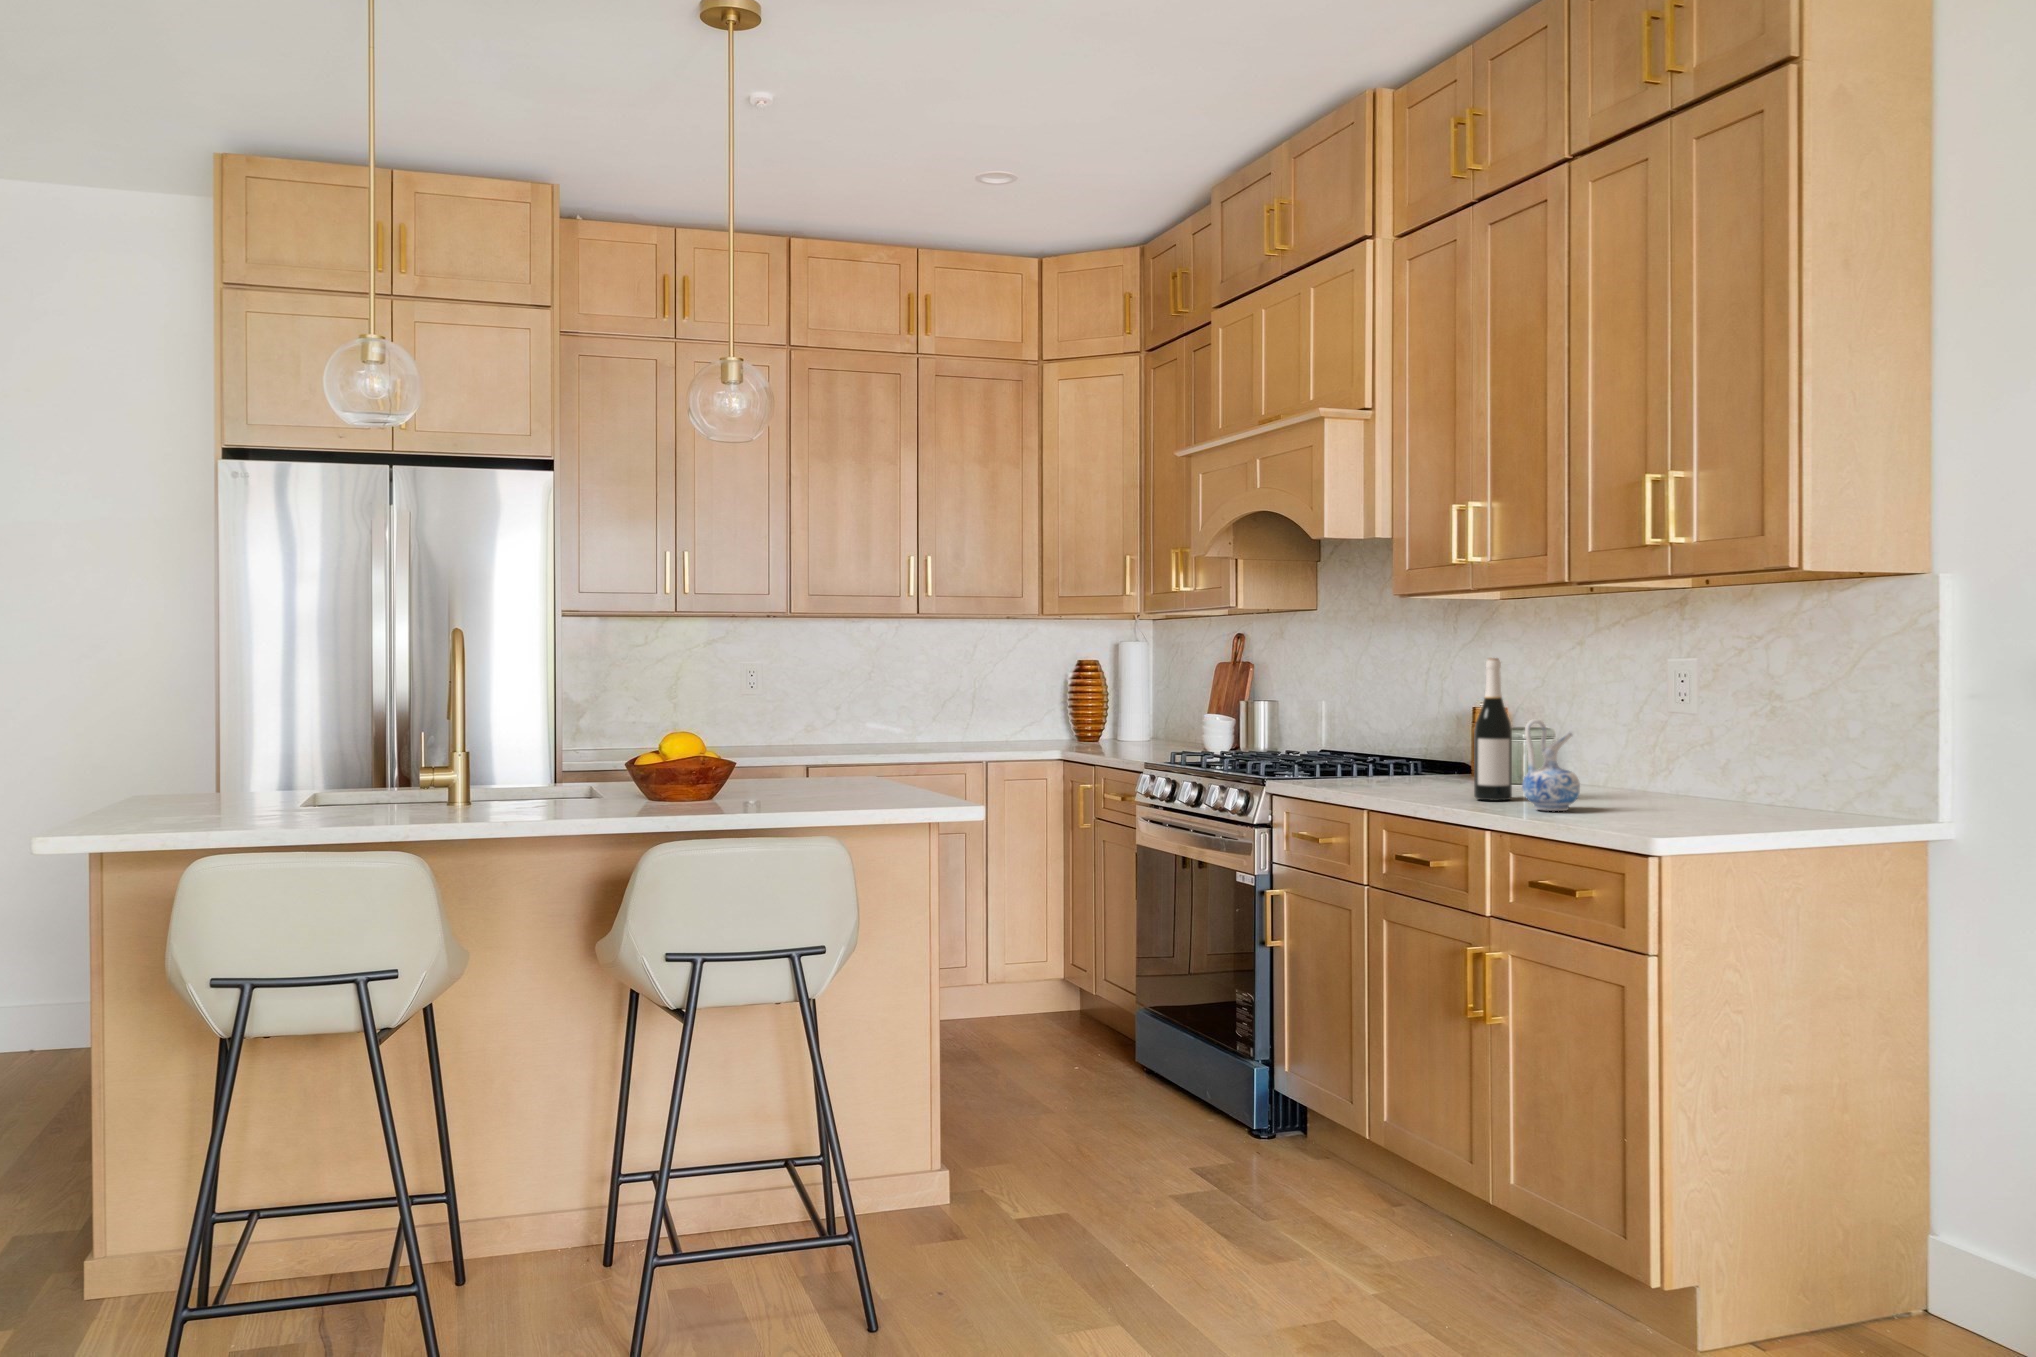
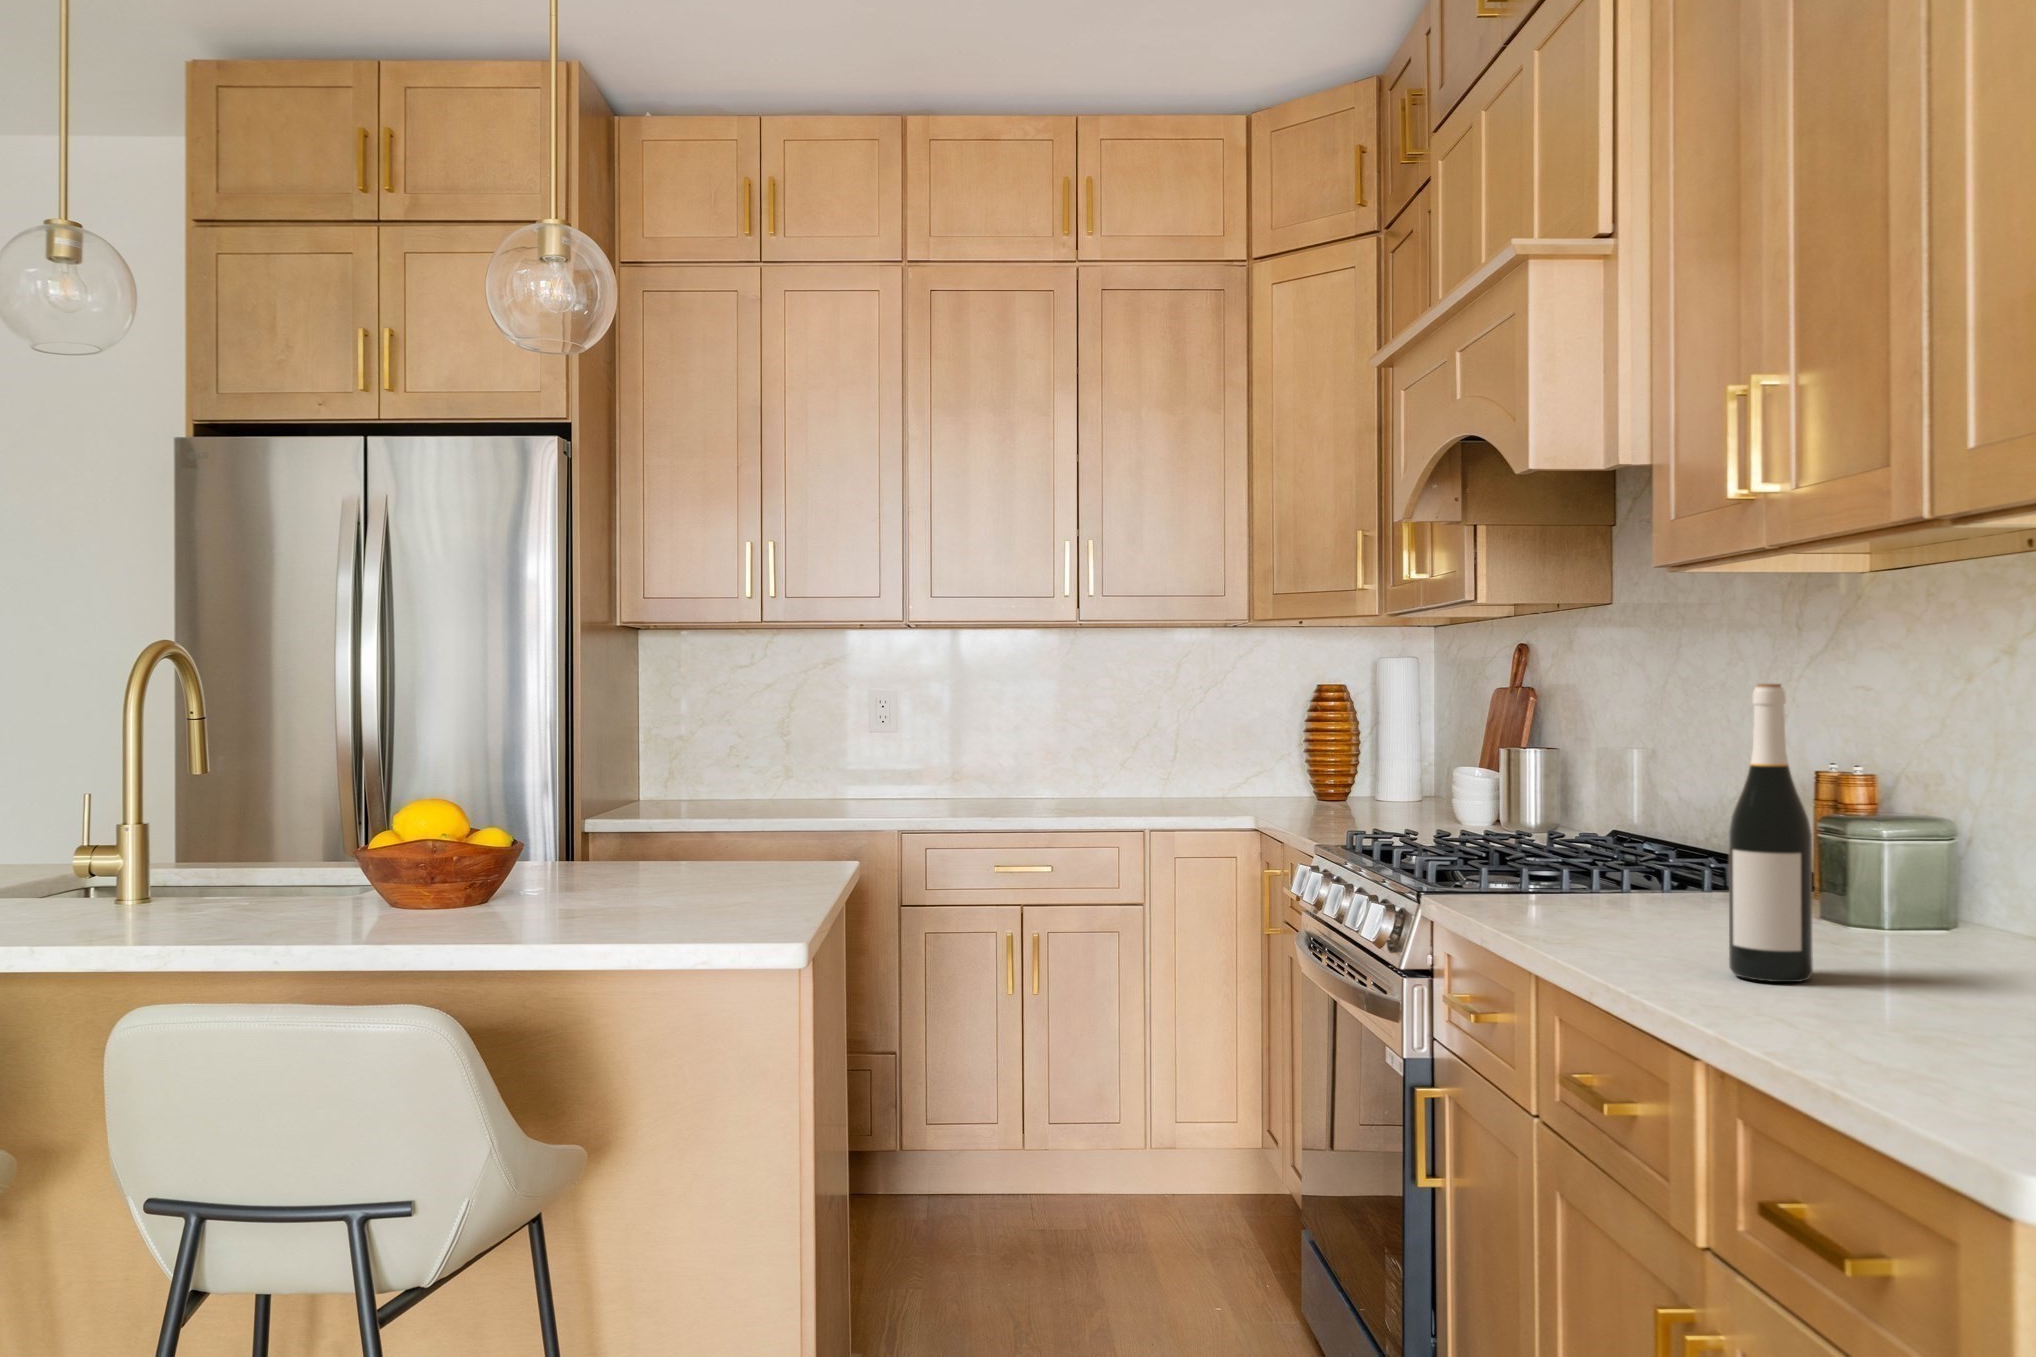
ceramic pitcher: present [1522,719,1580,811] -> none [1795,821,1935,1032]

